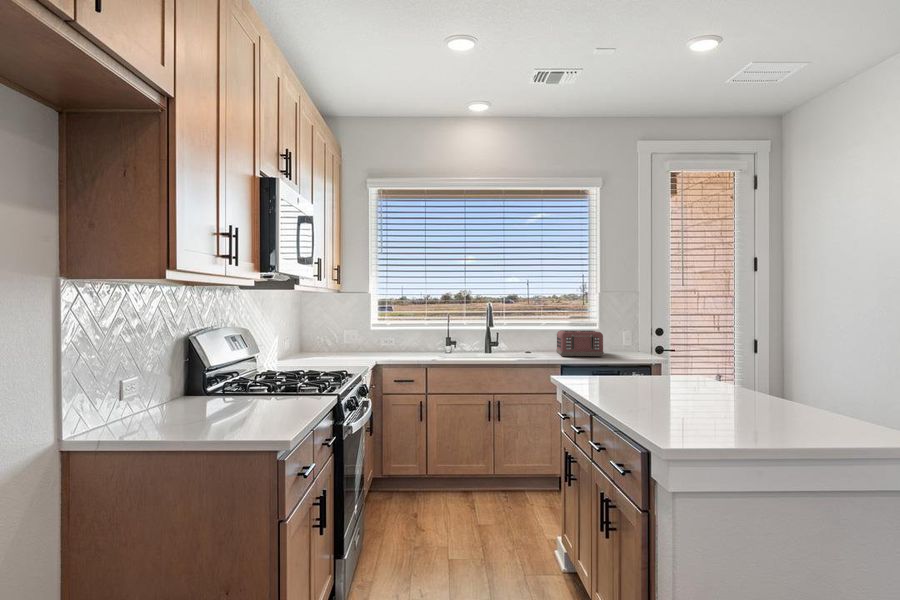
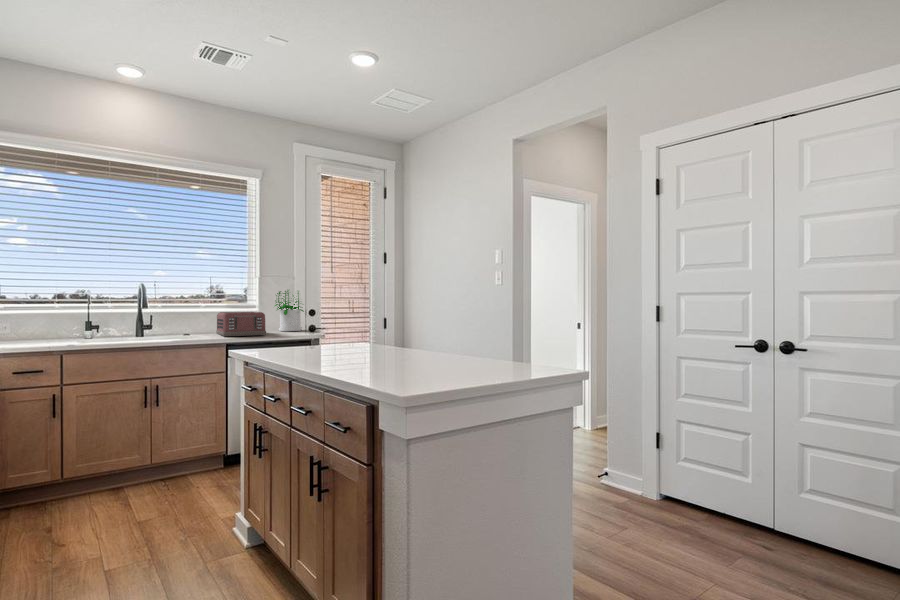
potted plant: none [613,306,649,352] -> present [275,290,304,331]

